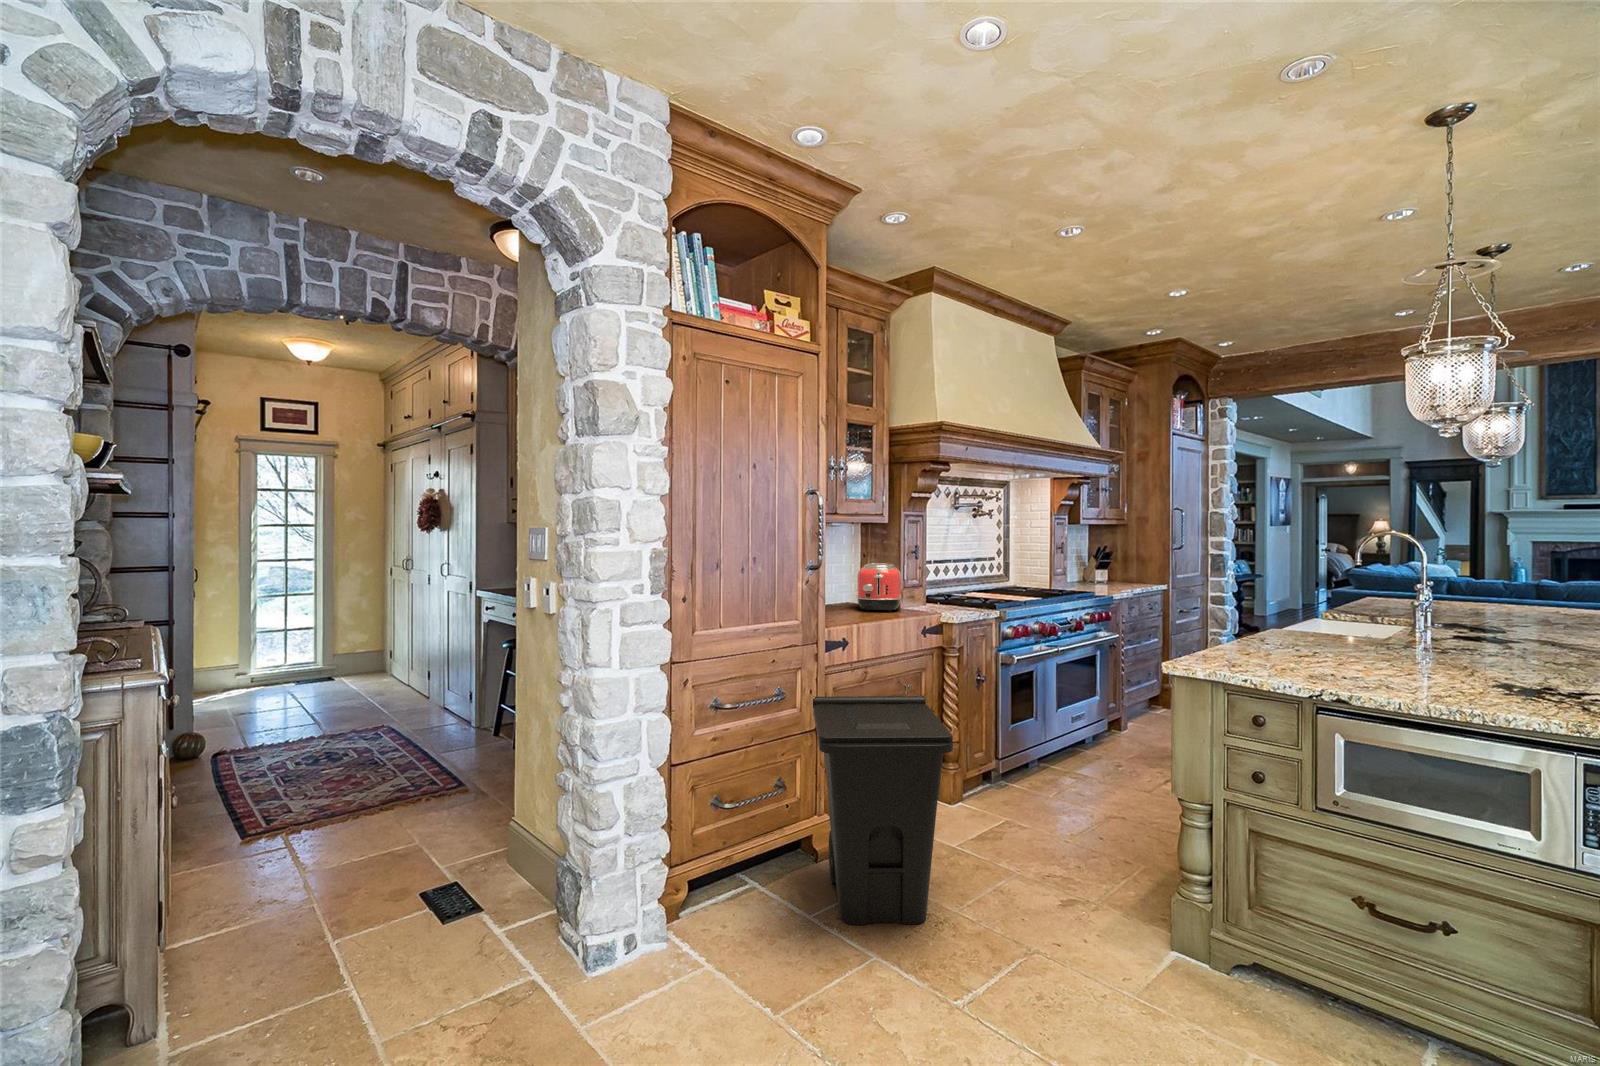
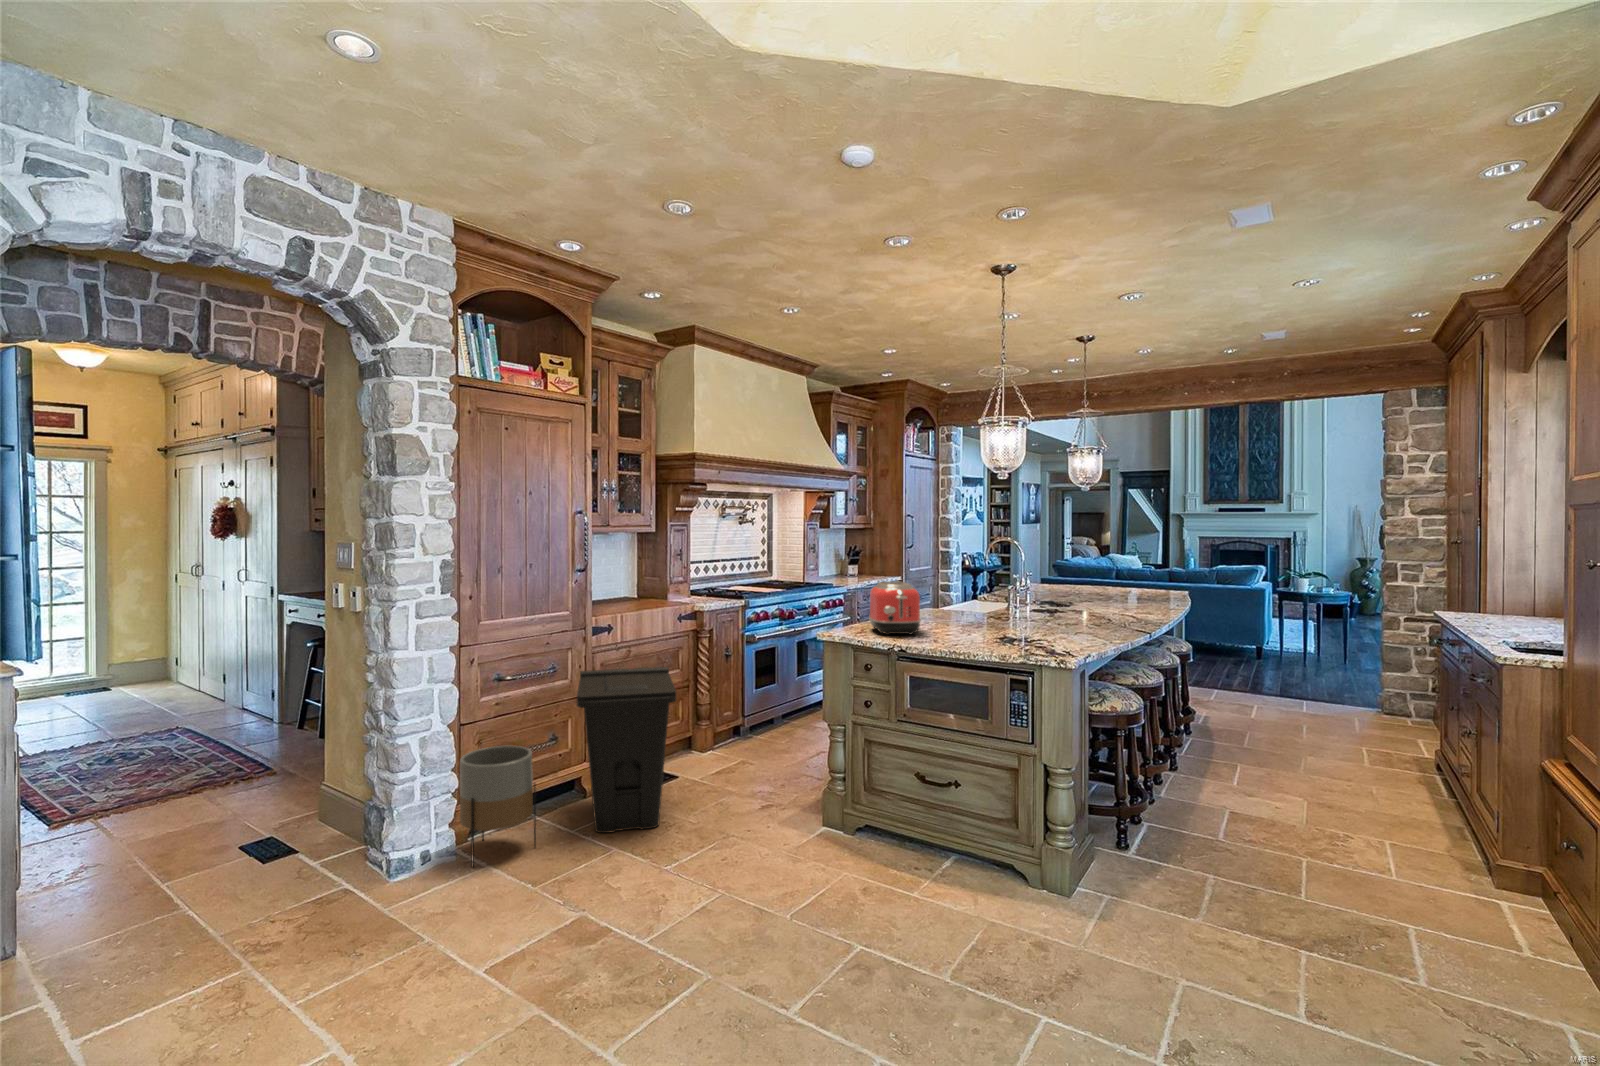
toaster: present [857,563,901,611] -> present [869,582,921,635]
planter: none [672,796,767,966] -> present [460,746,536,867]

